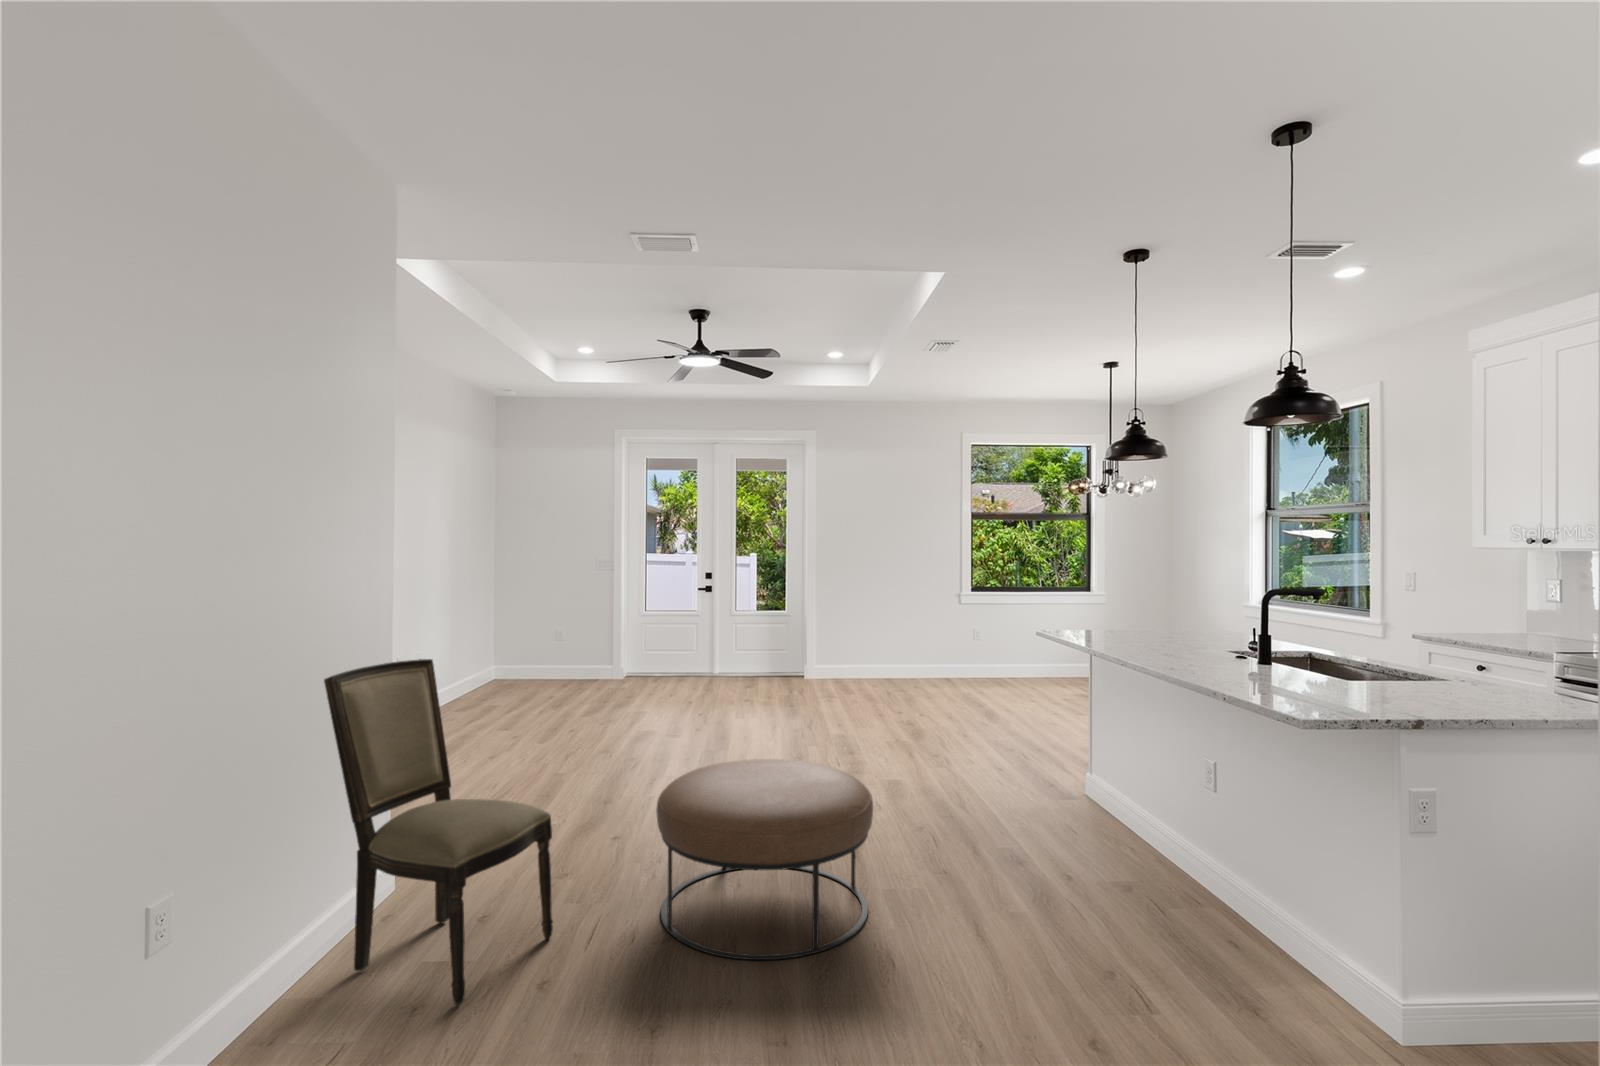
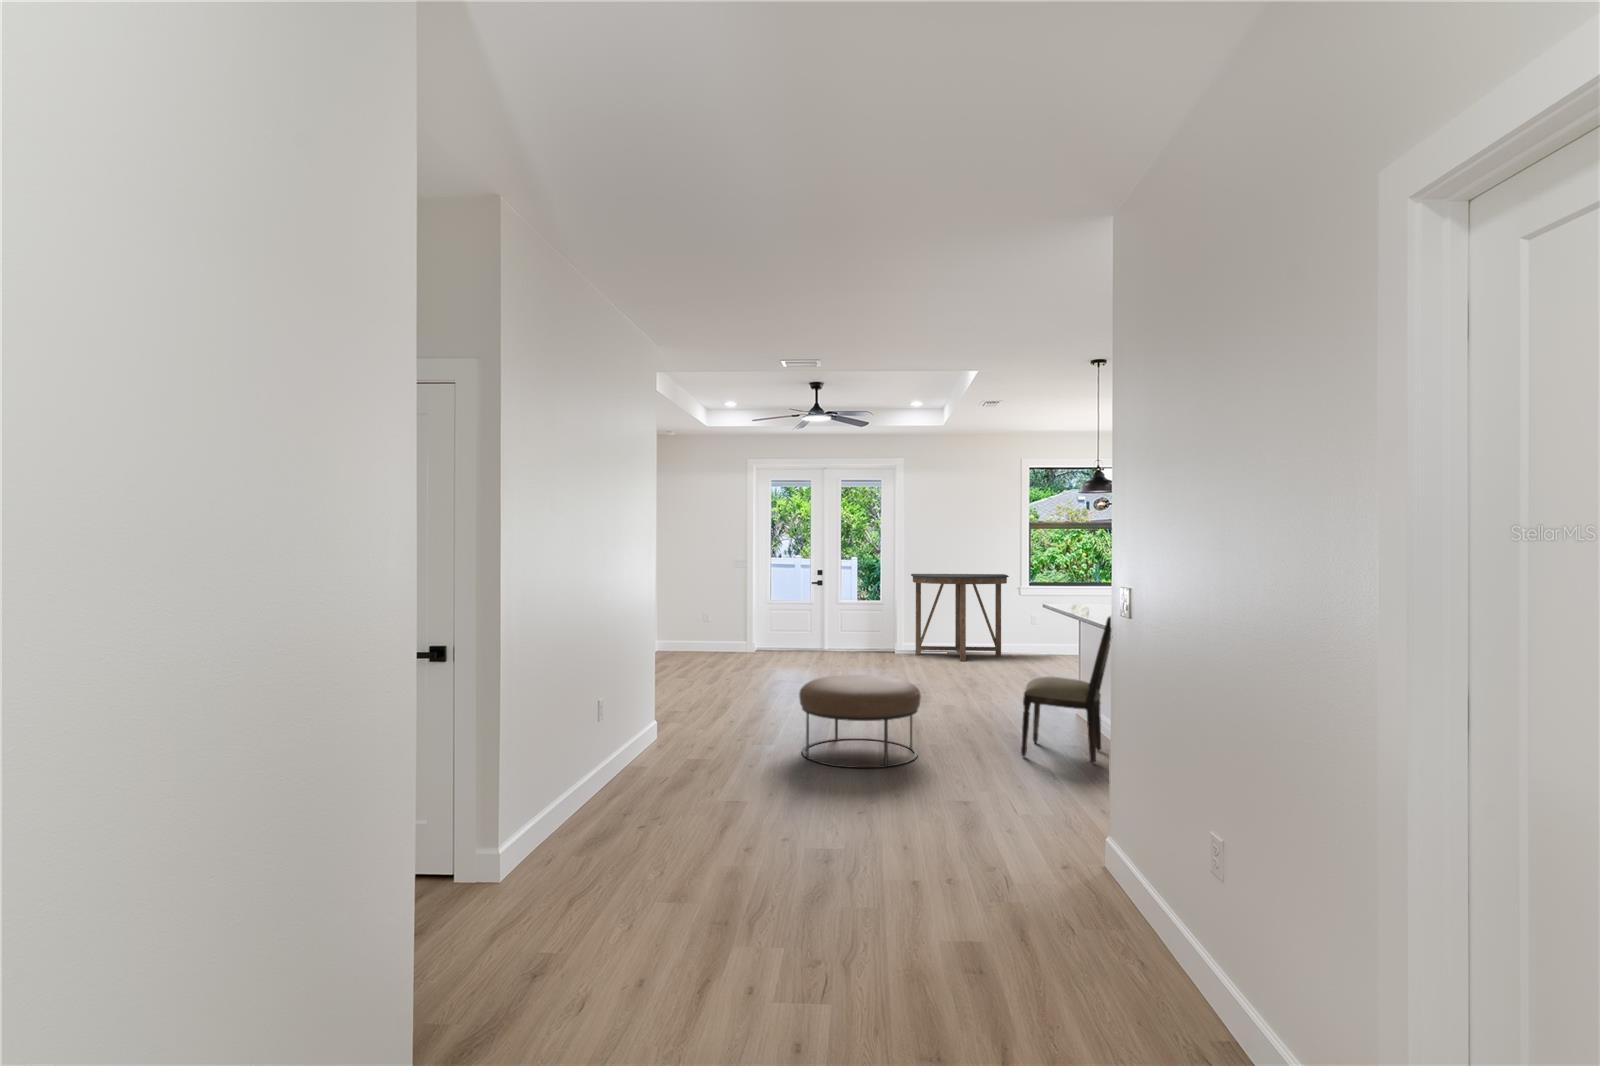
console table: none [824,577,948,690] -> present [911,574,1009,661]
dining chair: present [324,659,553,1005] -> present [1021,617,1111,763]

